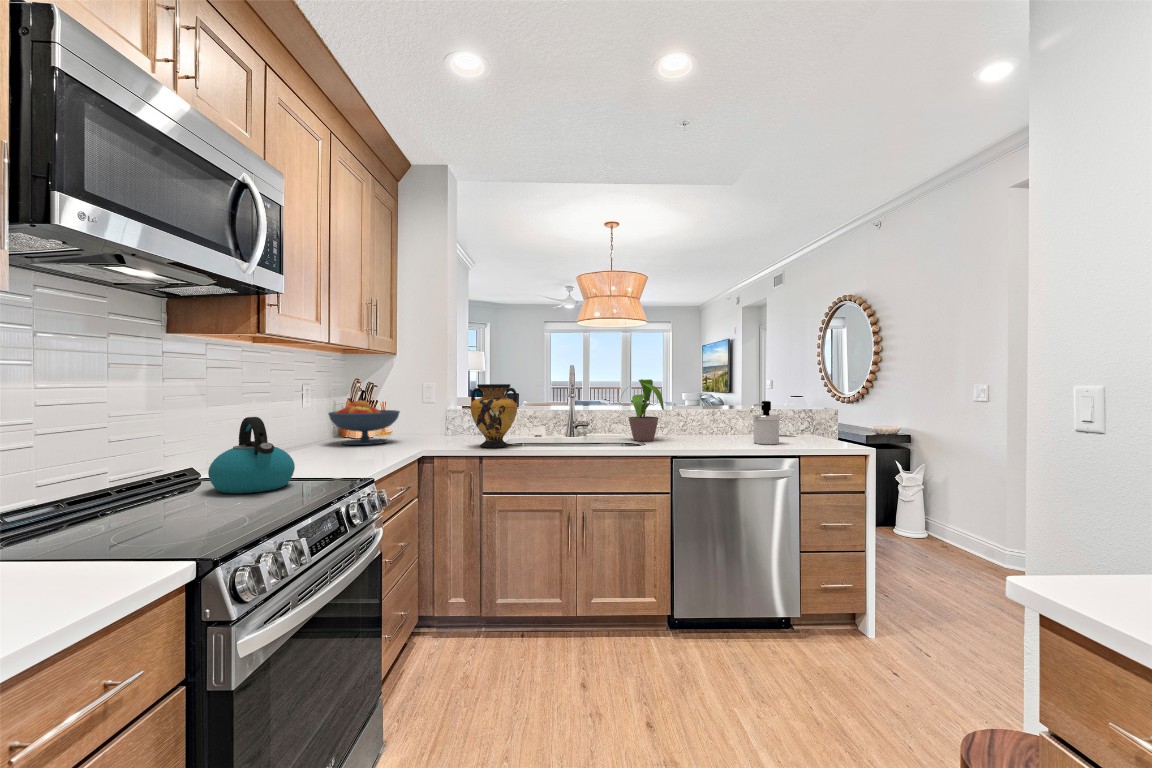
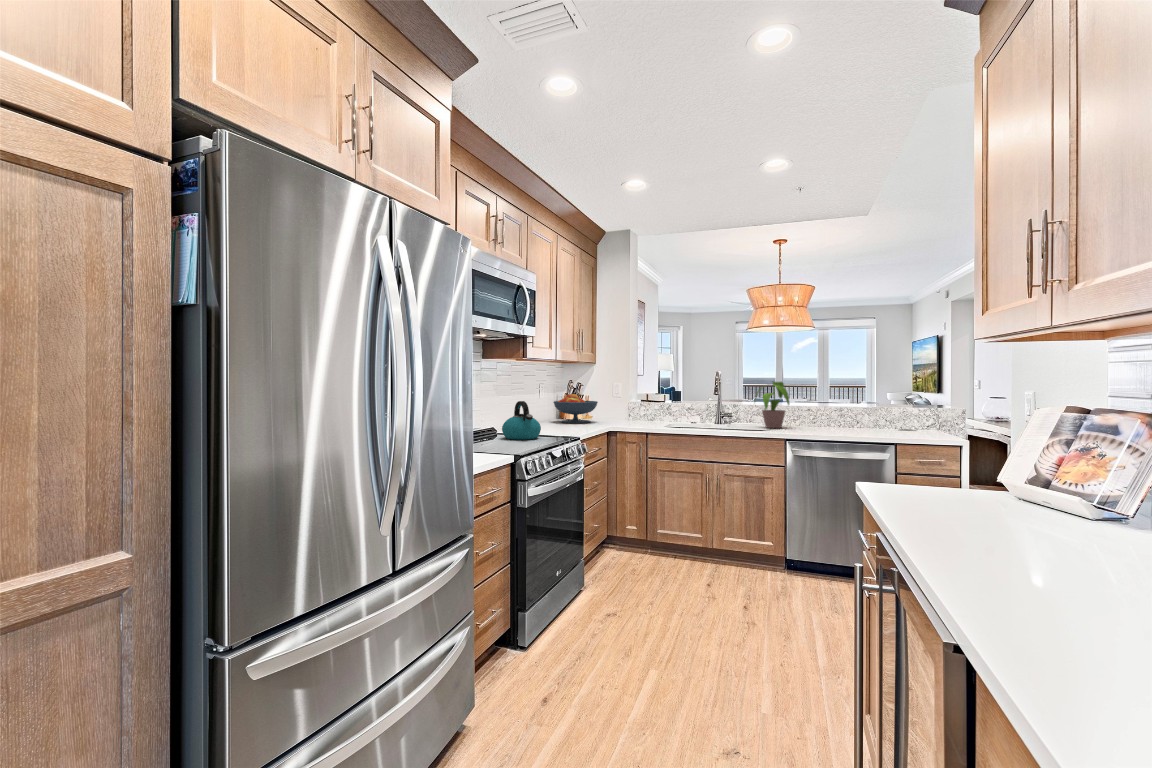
vase: present [470,384,517,448] -> none [643,384,675,428]
soap dispenser: present [750,401,780,444] -> none [856,400,885,434]

